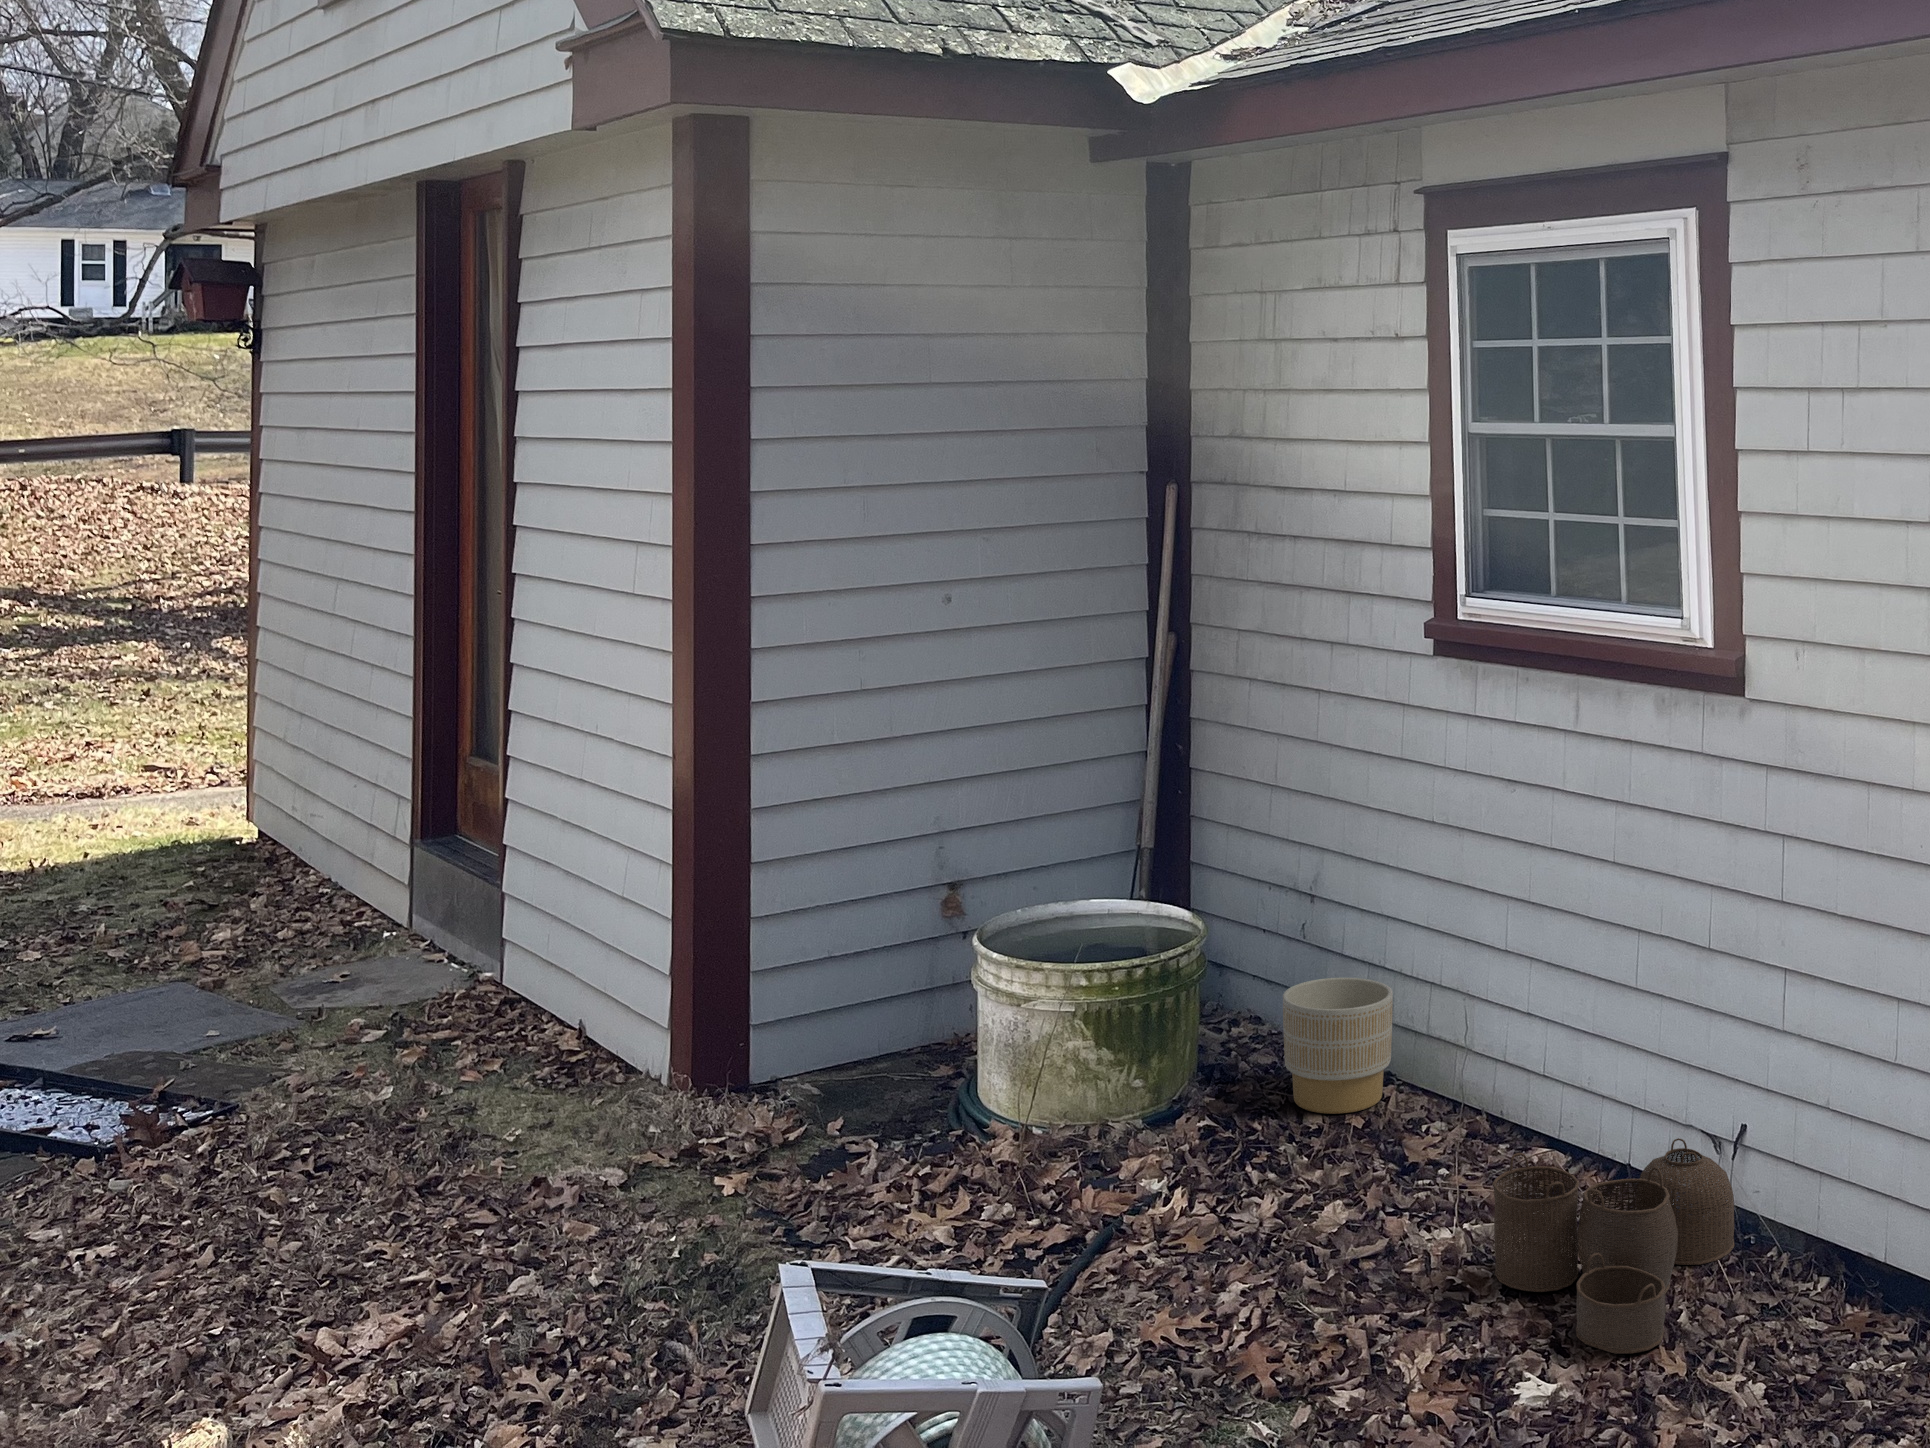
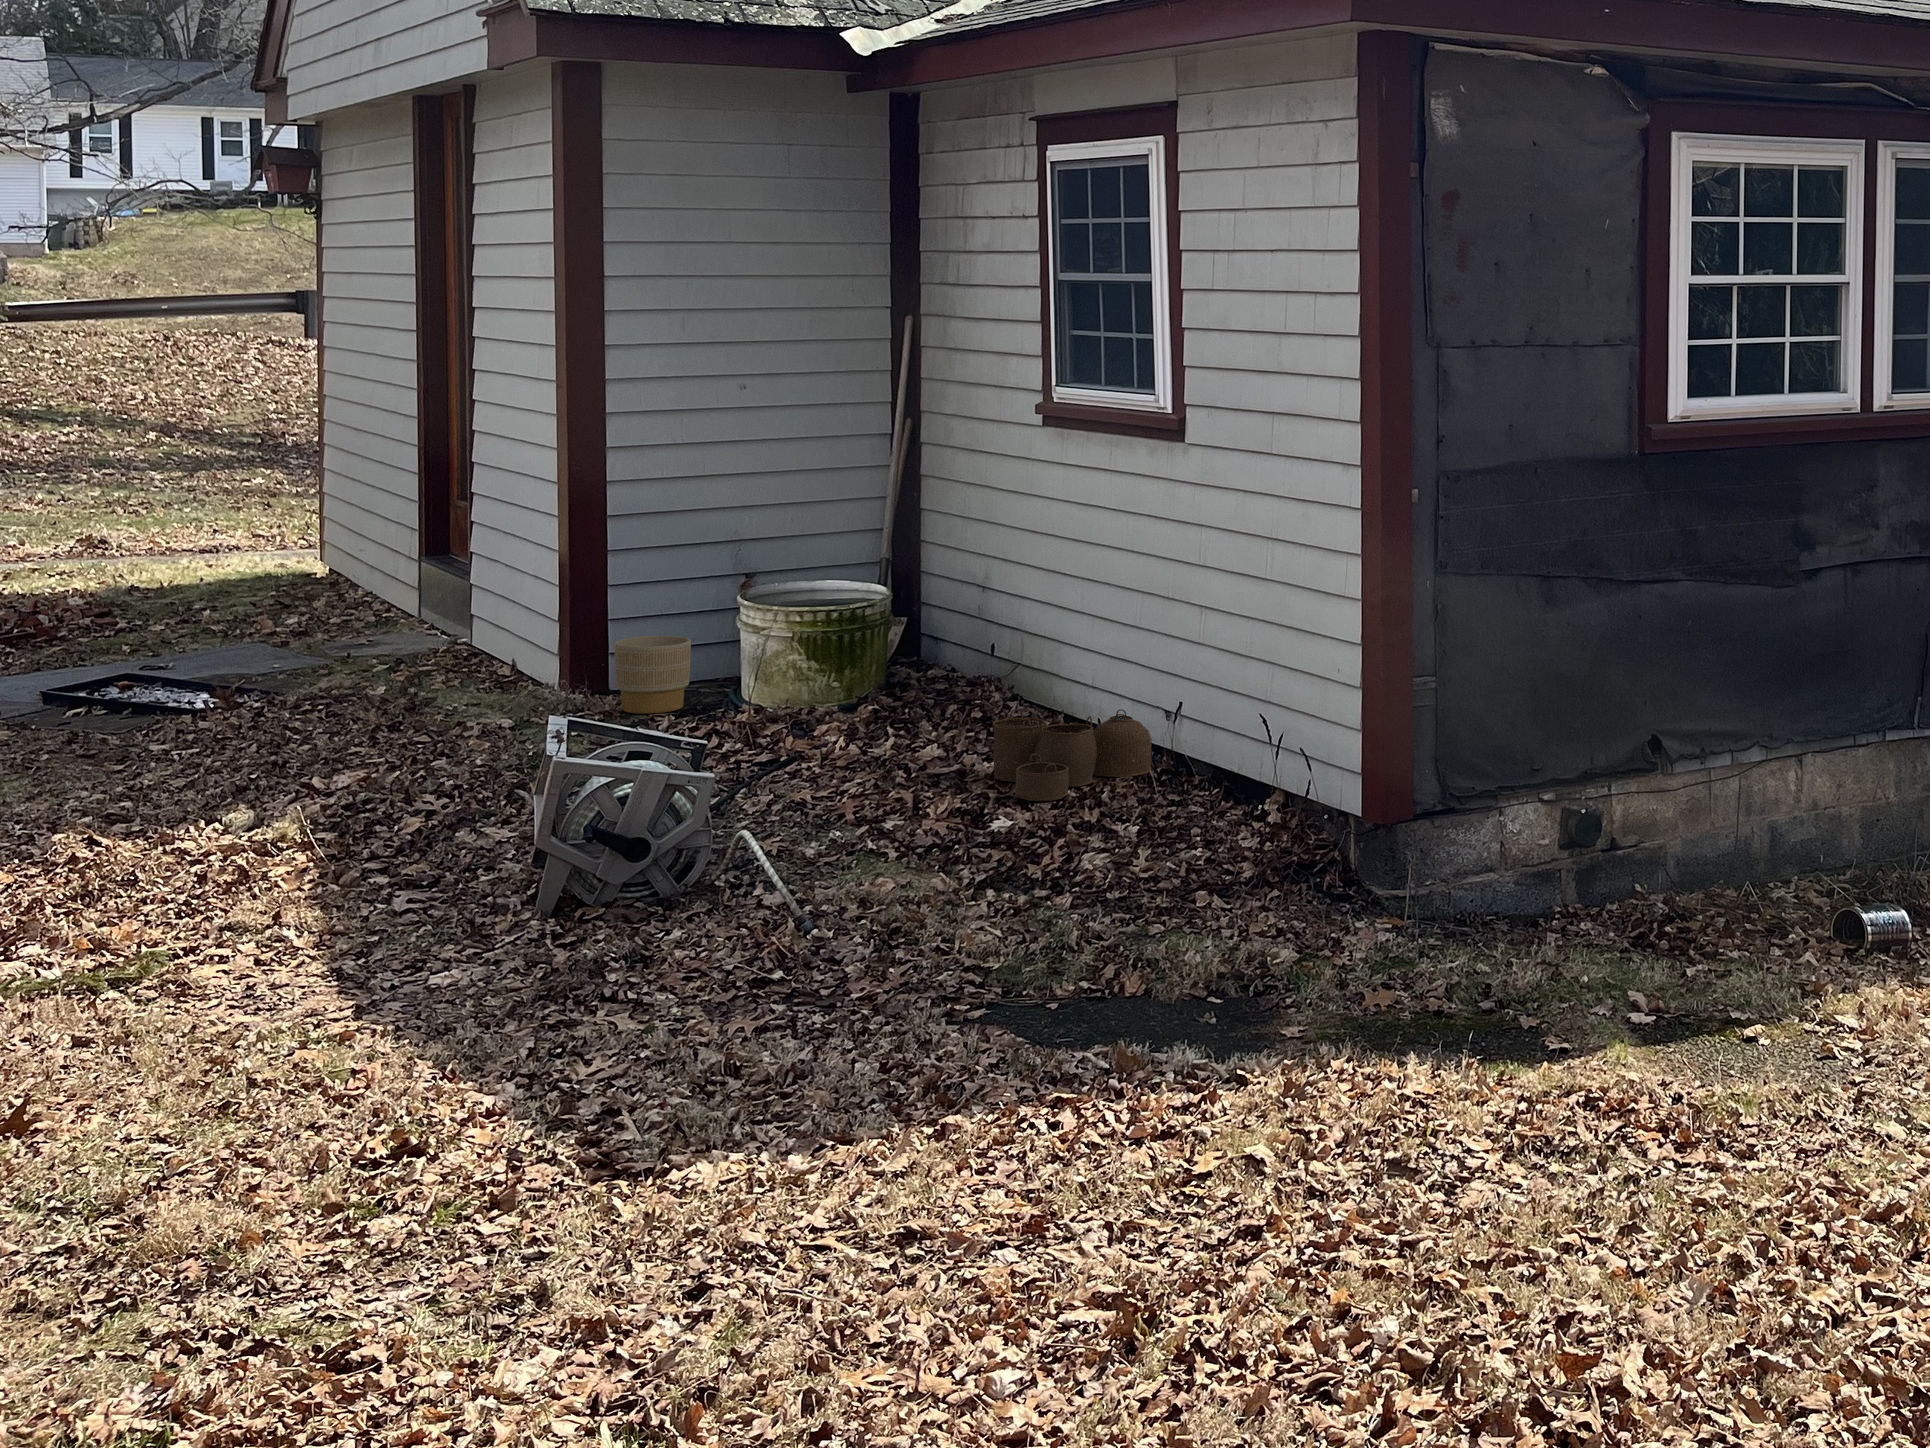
planter: present [1283,978,1393,1114] -> present [615,636,691,714]

